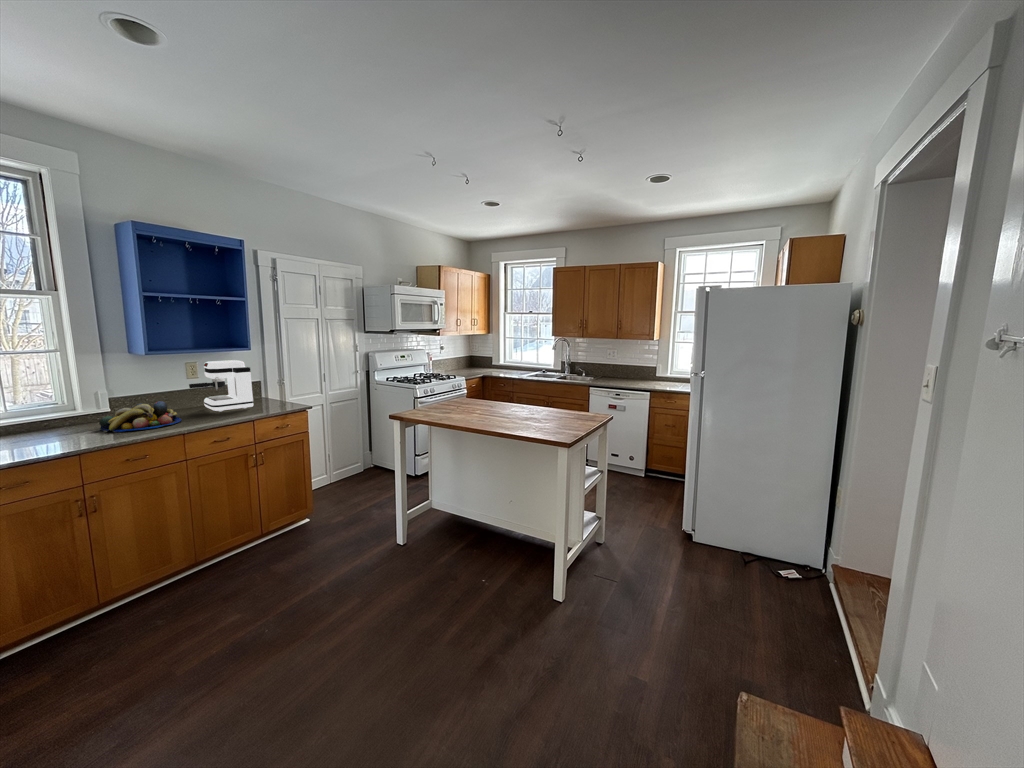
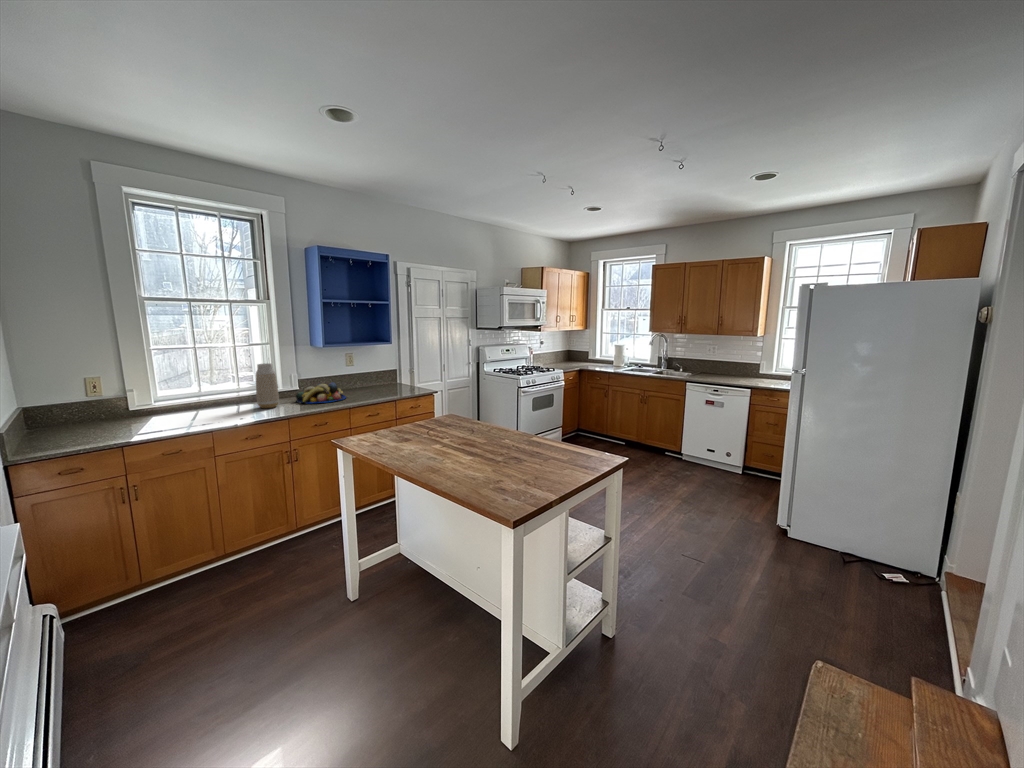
coffee maker: present [189,360,253,412] -> none [350,352,394,392]
vase: none [24,379,68,442] -> present [256,363,279,408]

